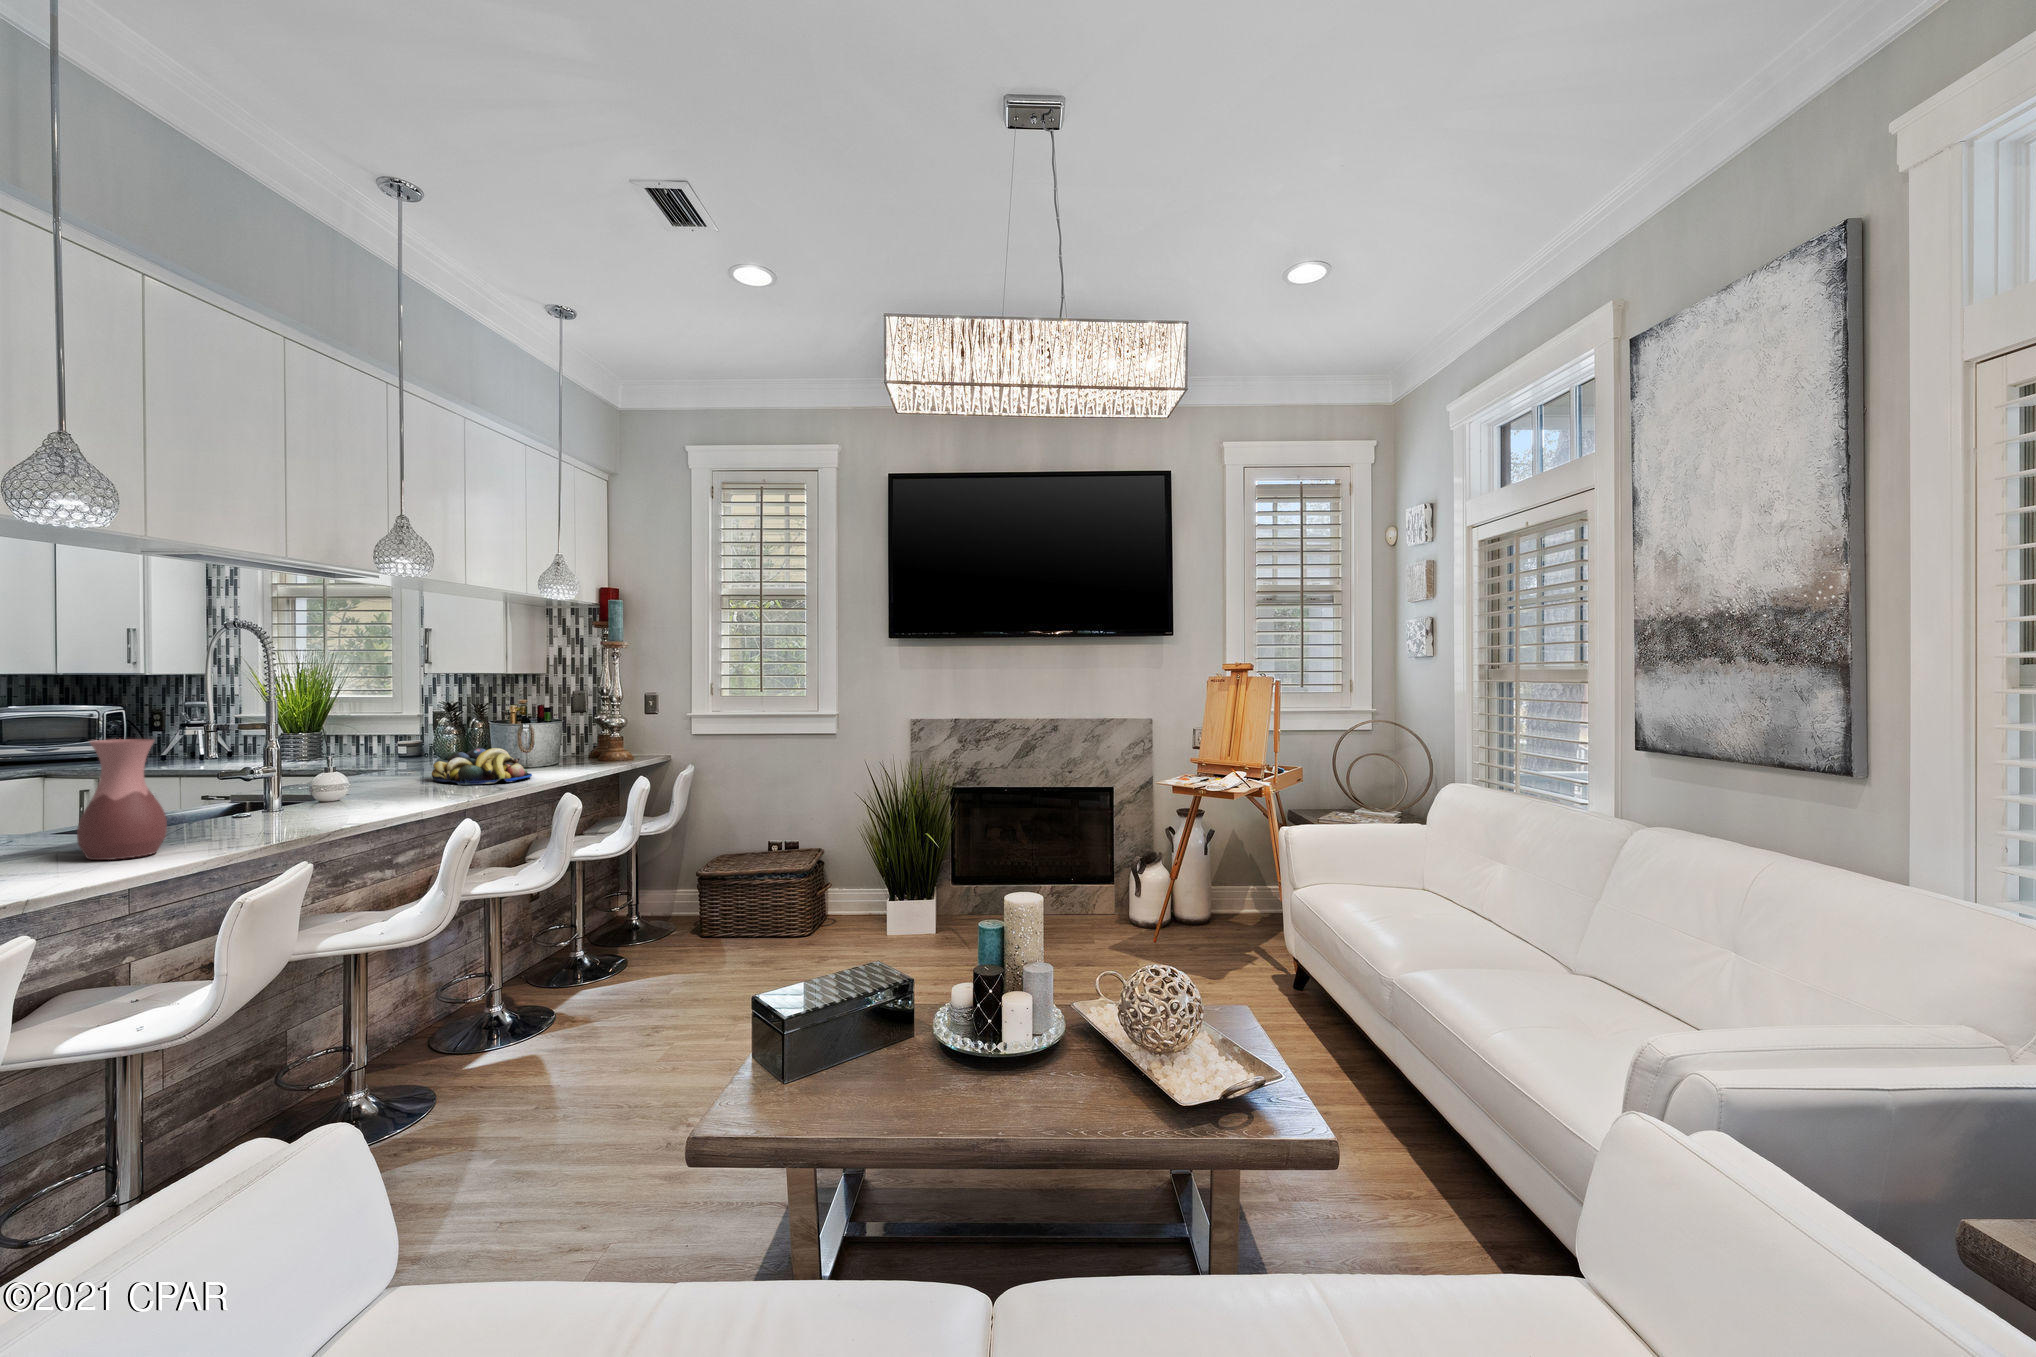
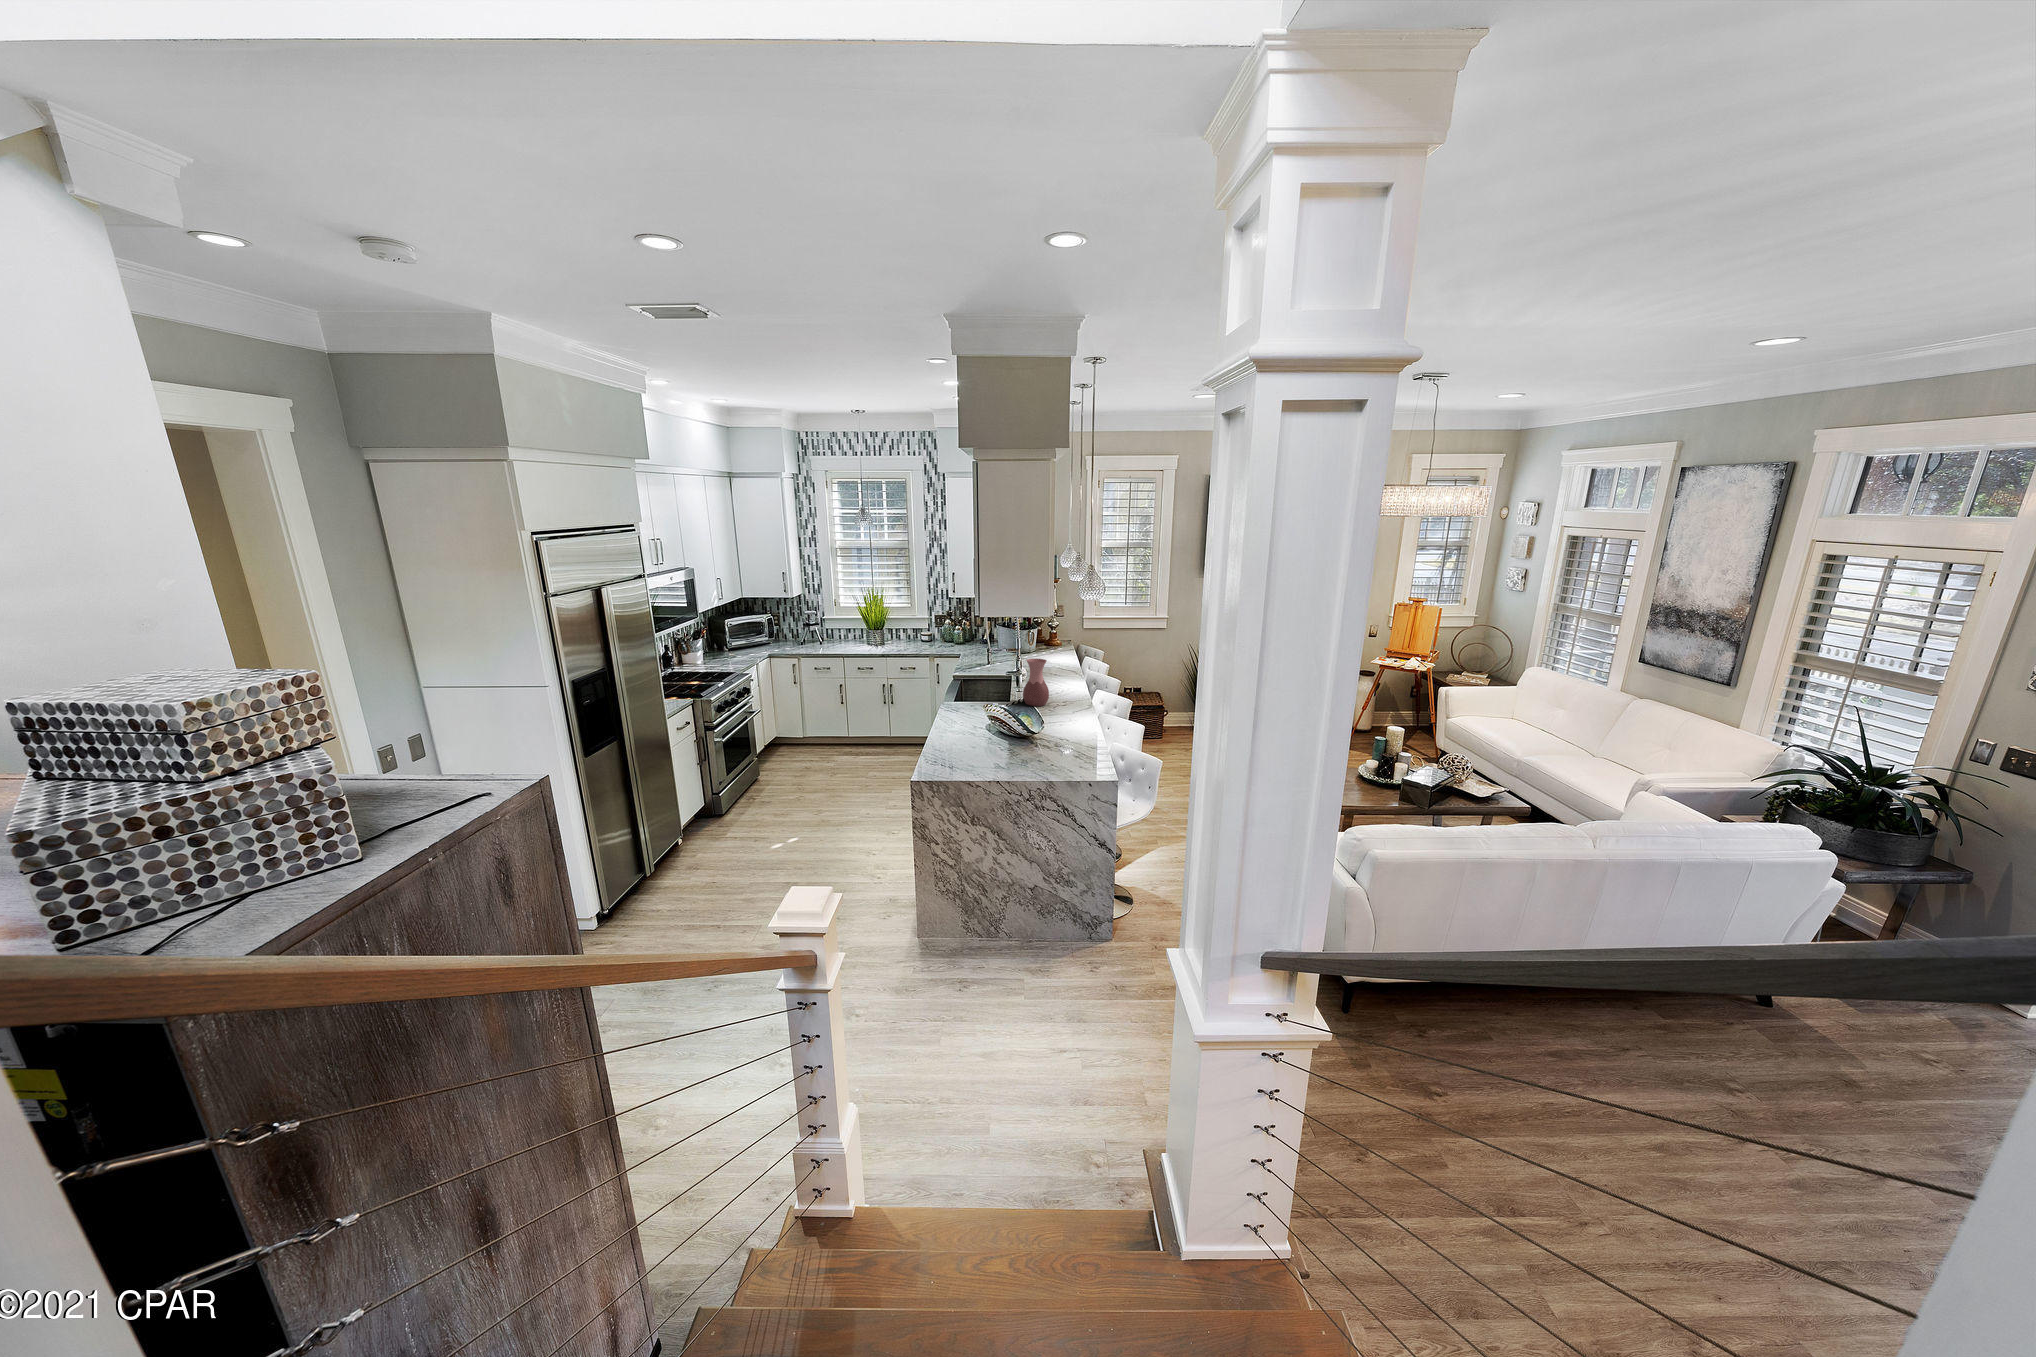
fruit bowl: present [432,748,532,785] -> none [1012,639,1054,660]

